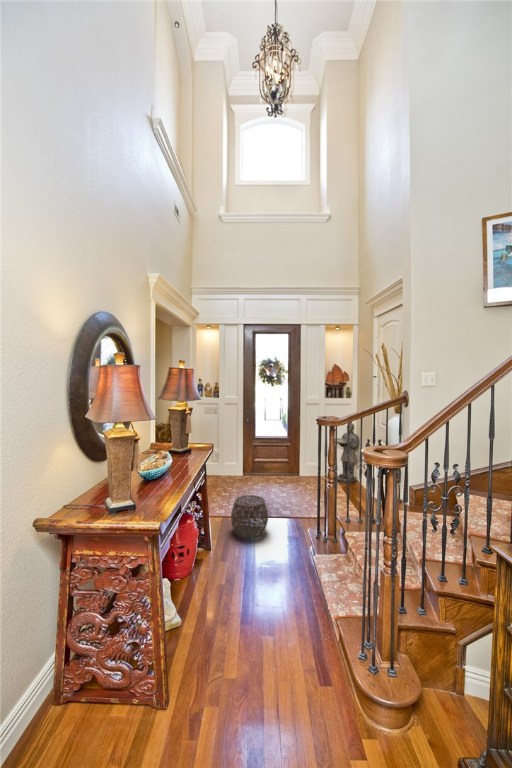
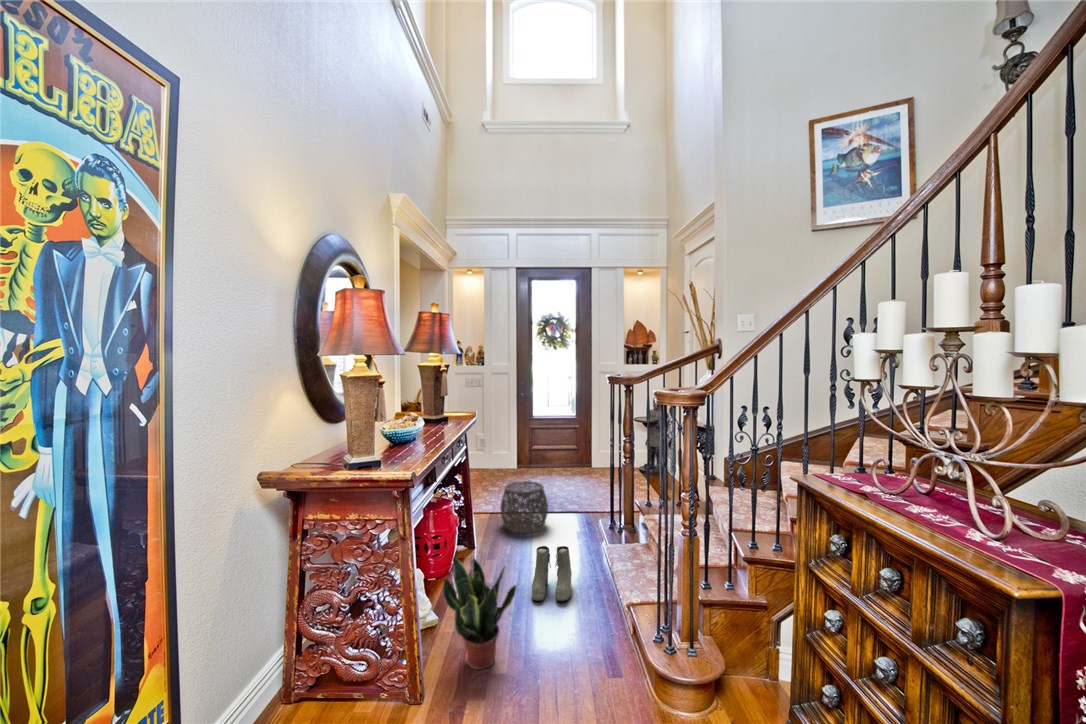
boots: none [256,558,288,606] -> present [532,546,572,601]
potted plant: none [186,577,246,674] -> present [443,557,516,669]

